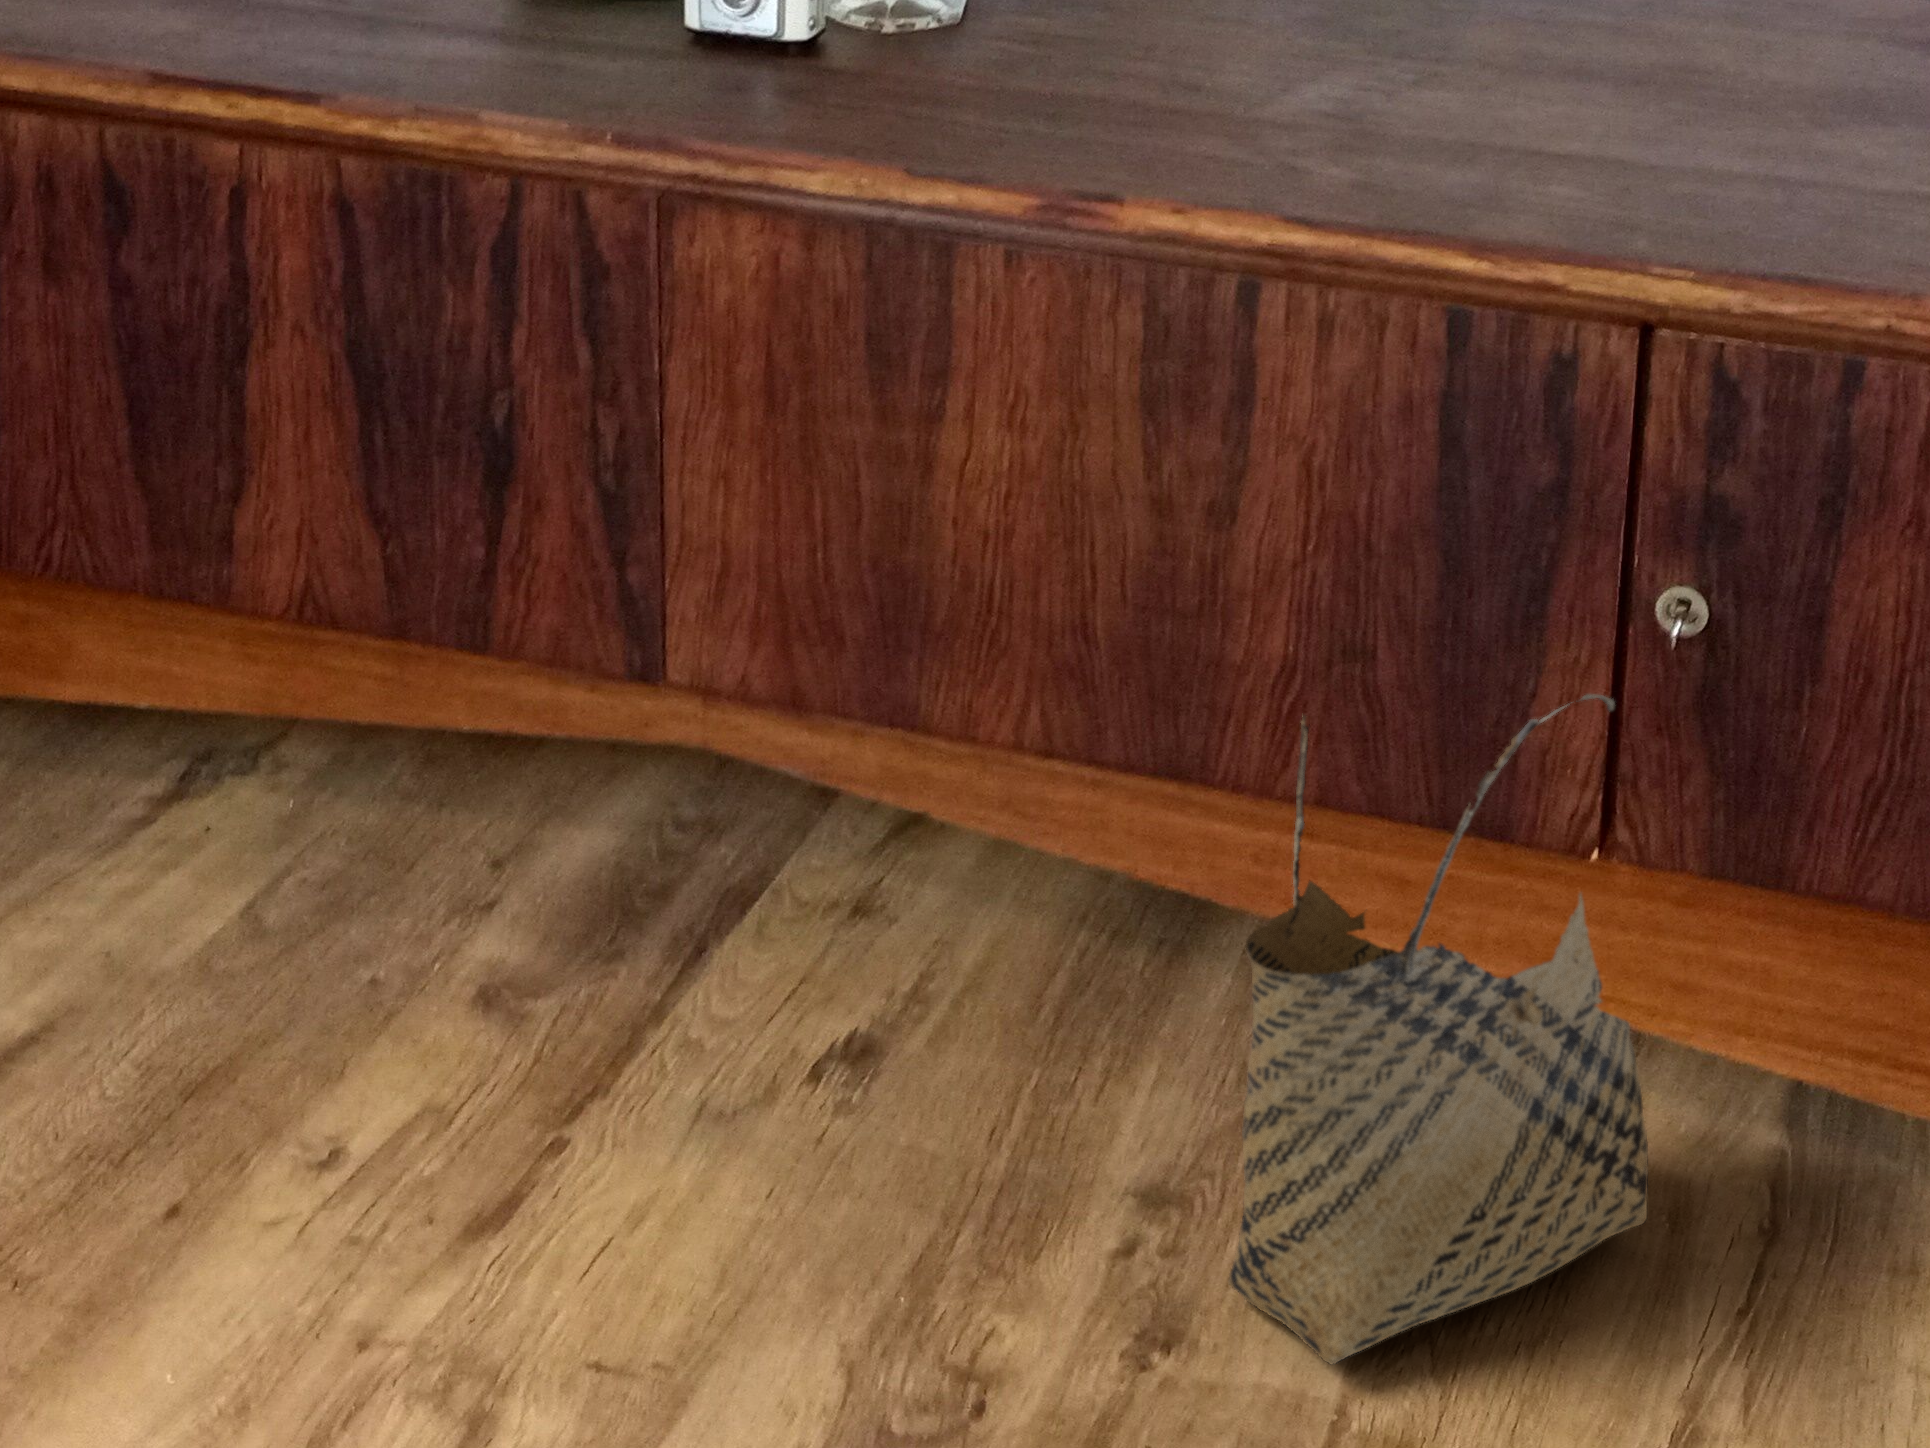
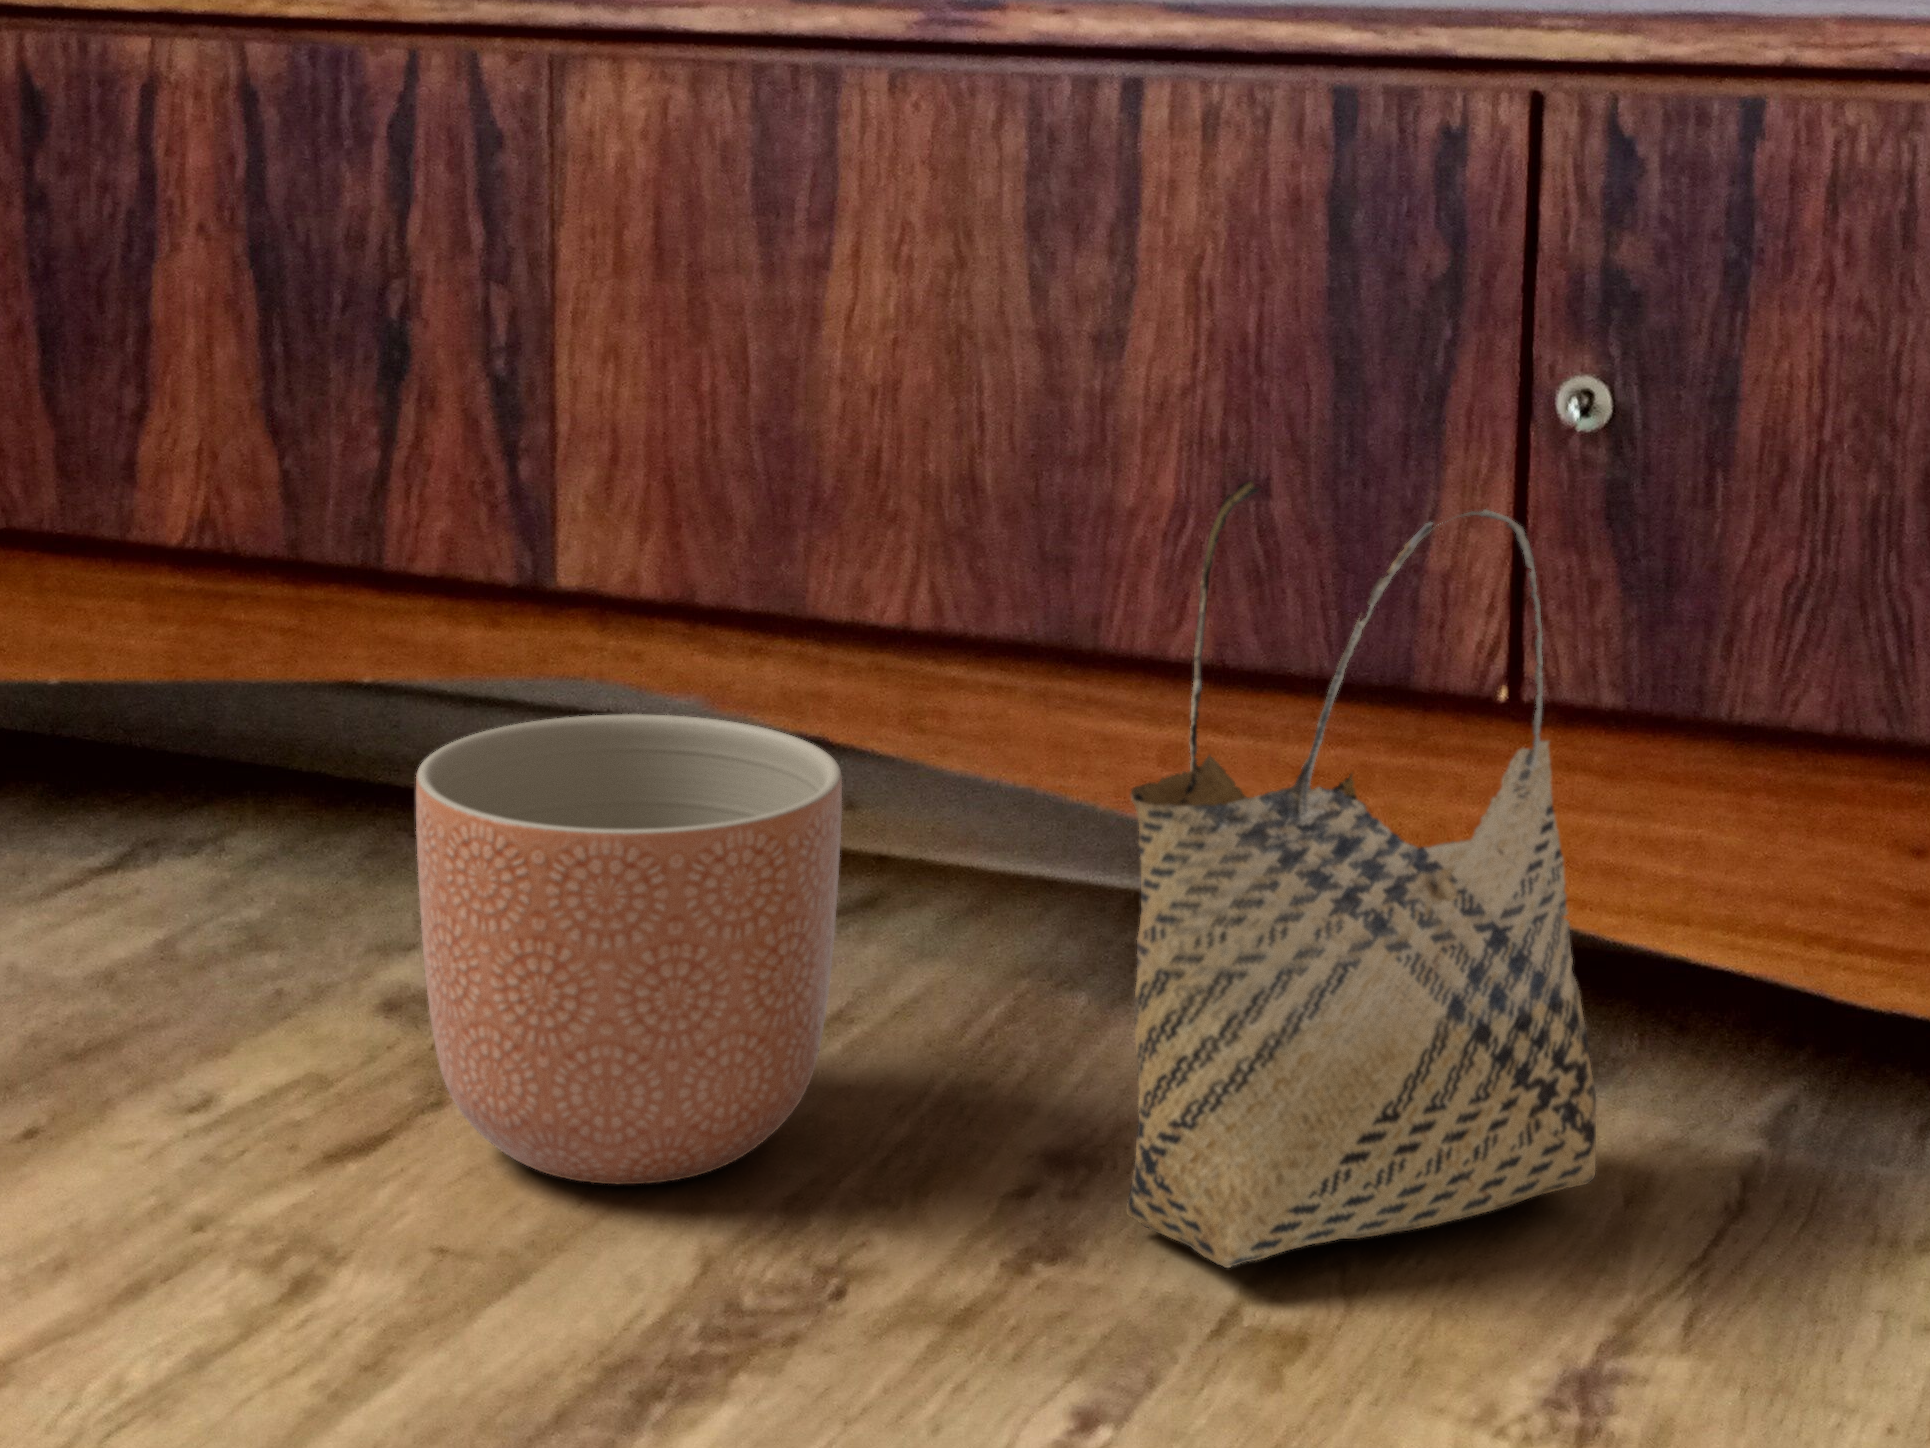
planter: none [547,778,952,1264] -> present [416,714,842,1184]

